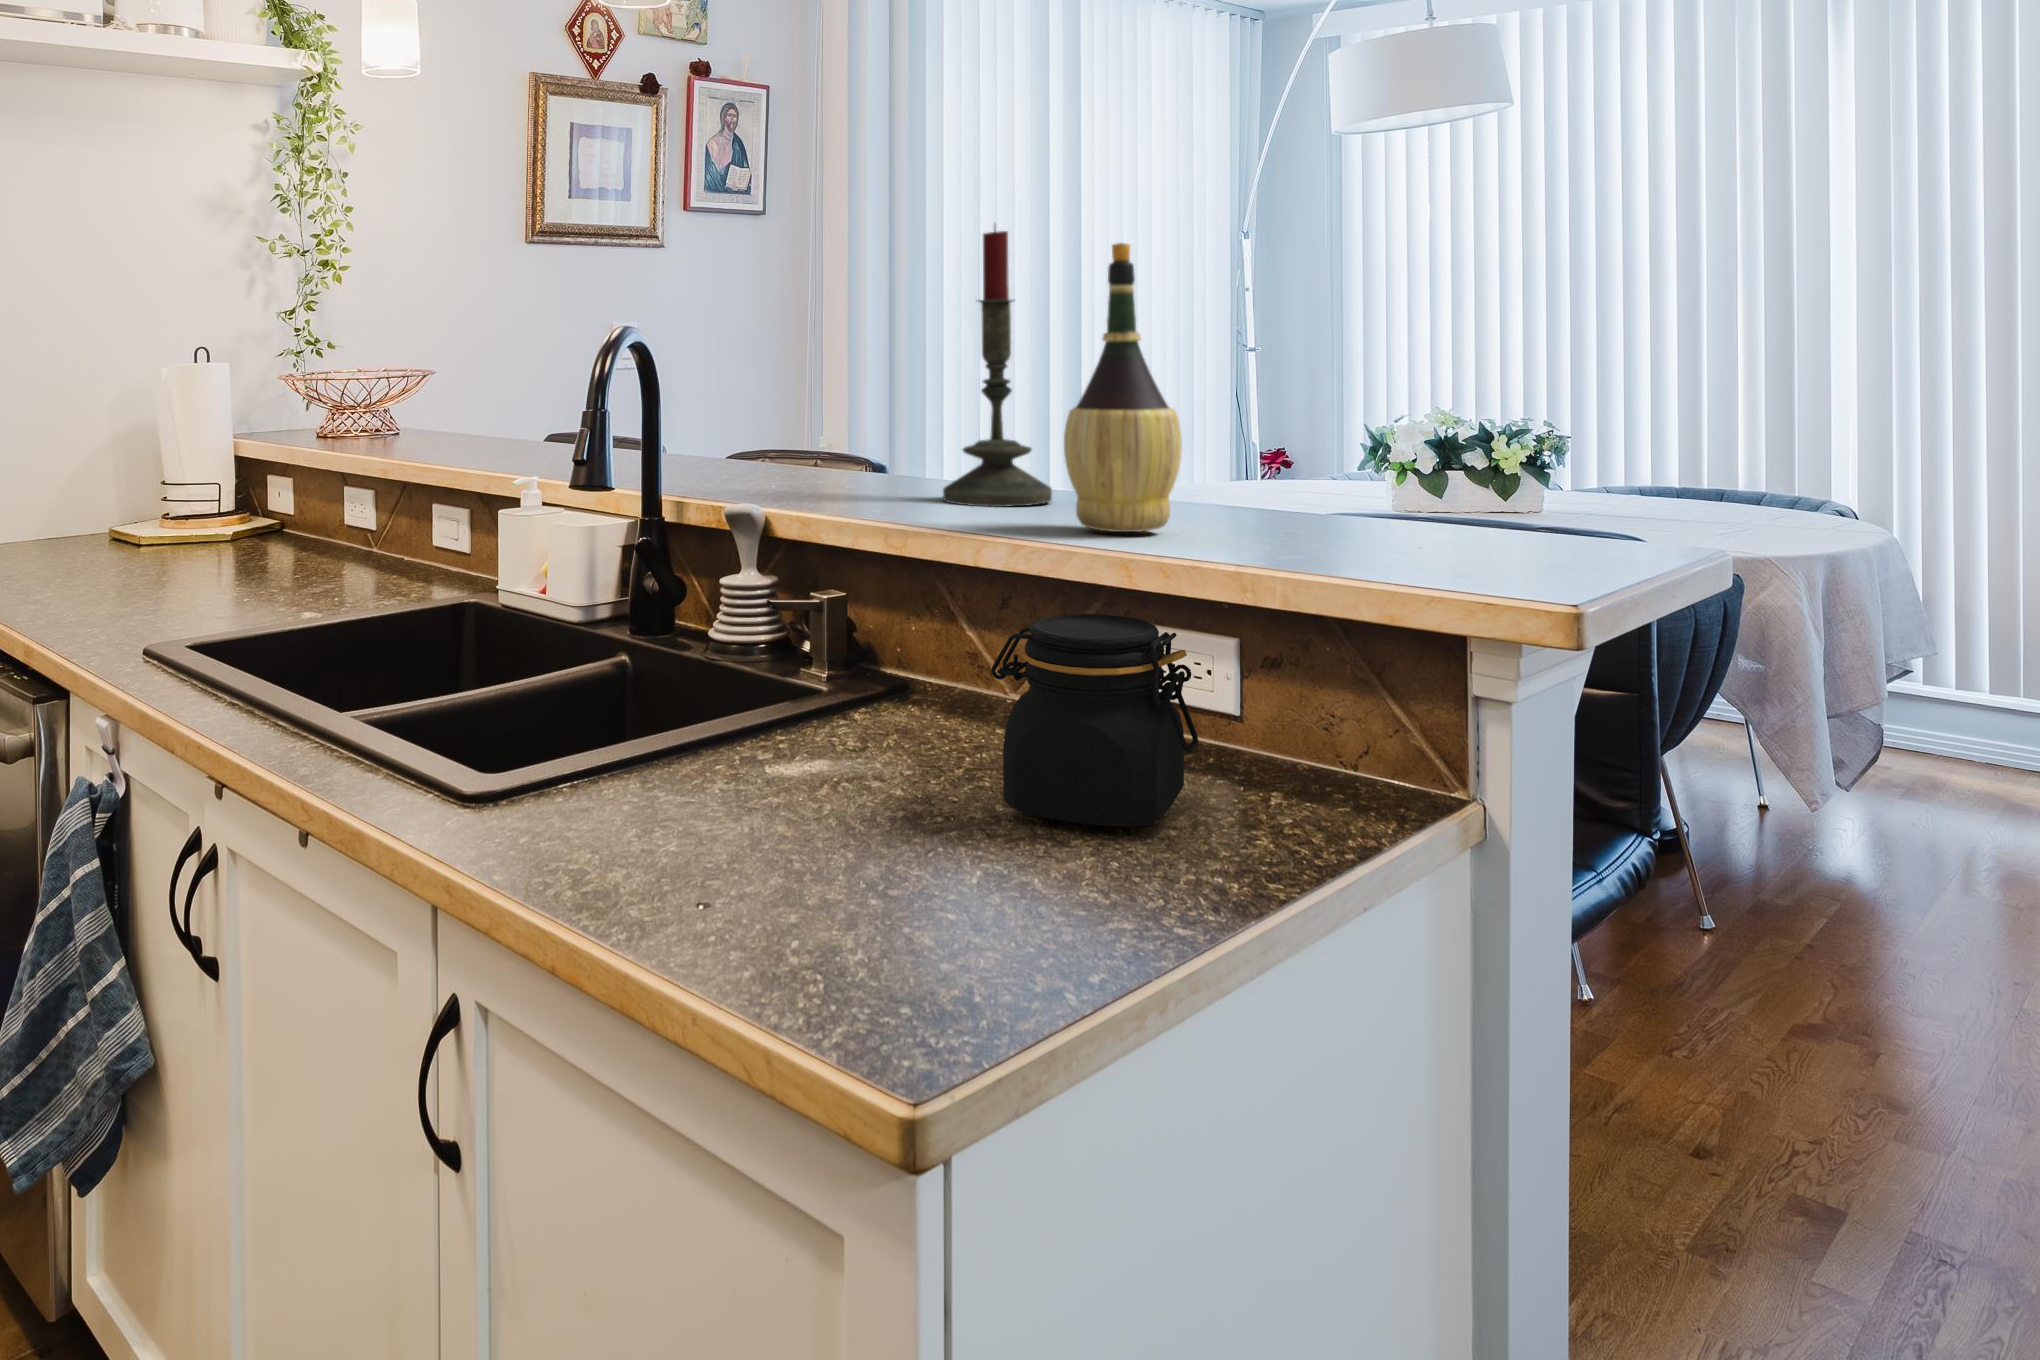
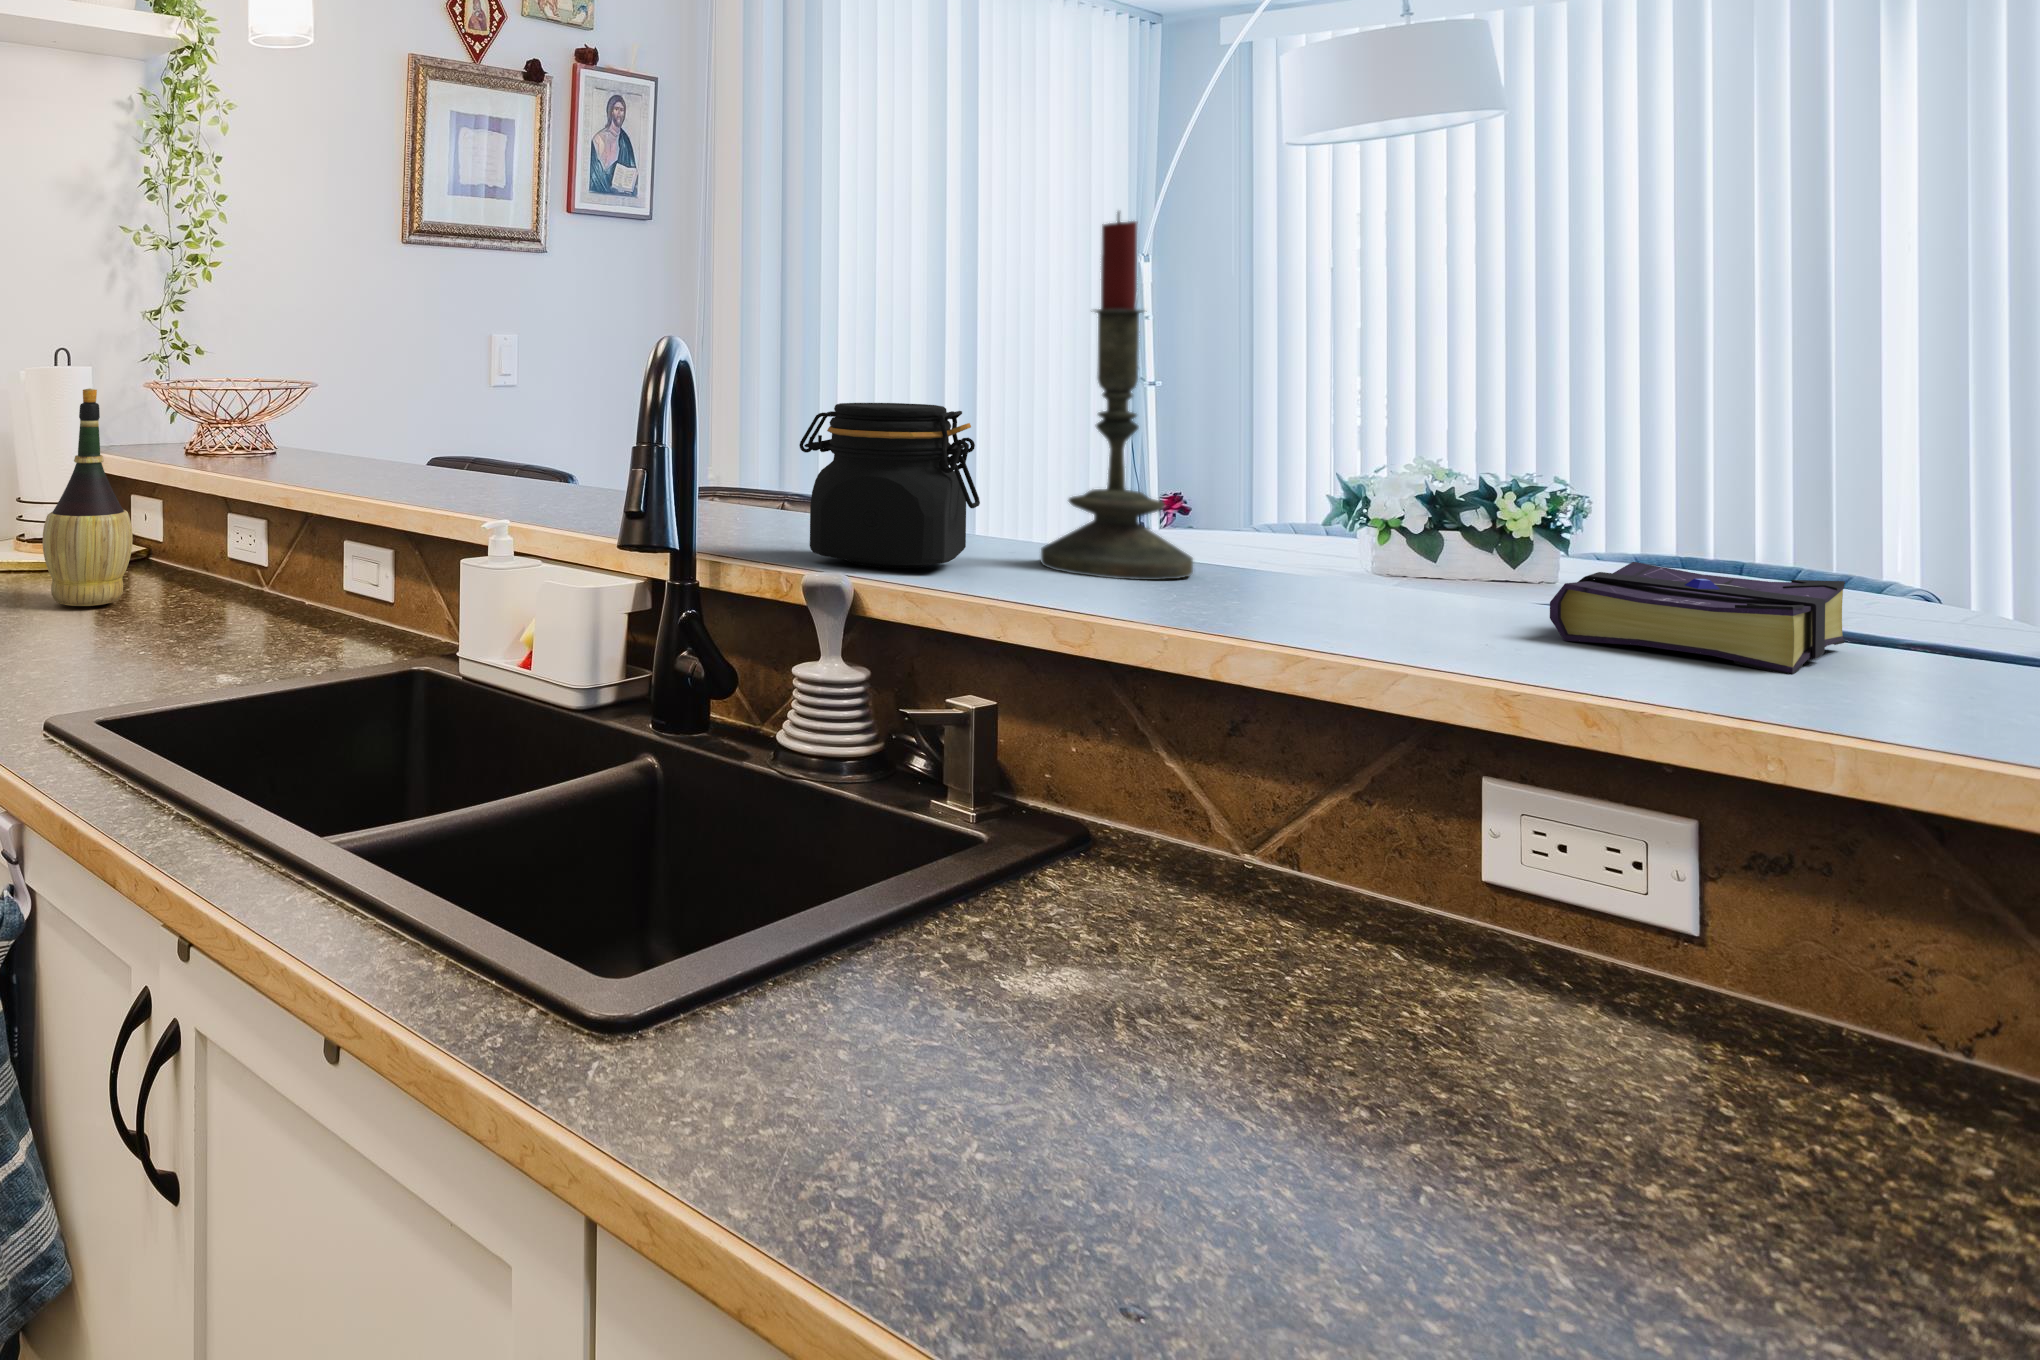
wine bottle: present [1064,243,1182,532] -> present [42,389,133,606]
book: none [1230,478,1437,547] -> present [1550,562,1845,675]
jar: present [991,614,1198,827] -> present [799,403,980,568]

